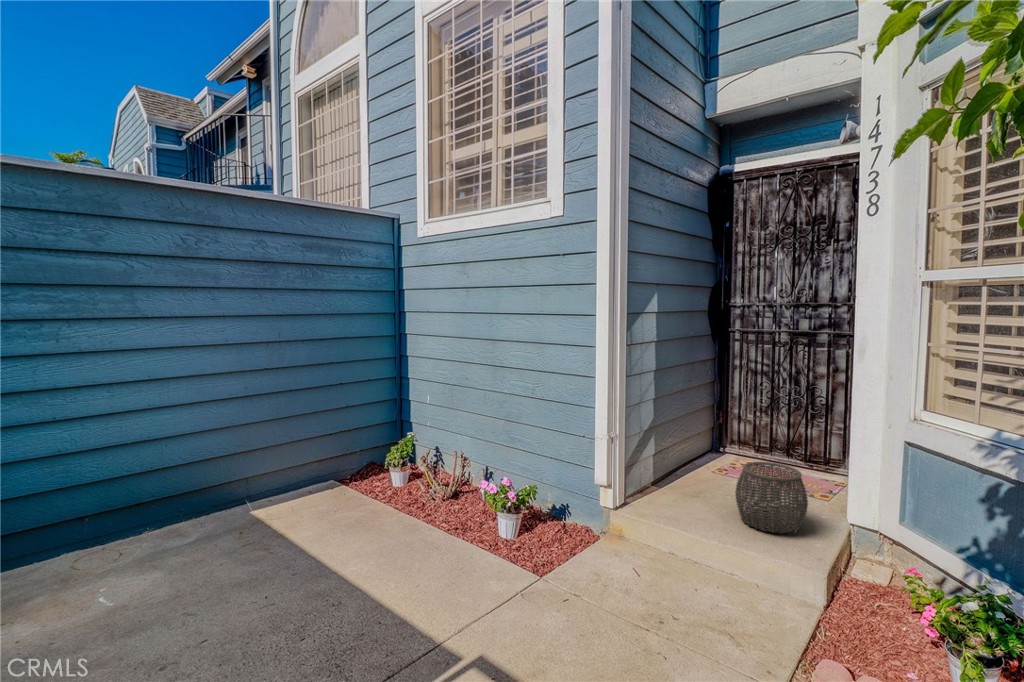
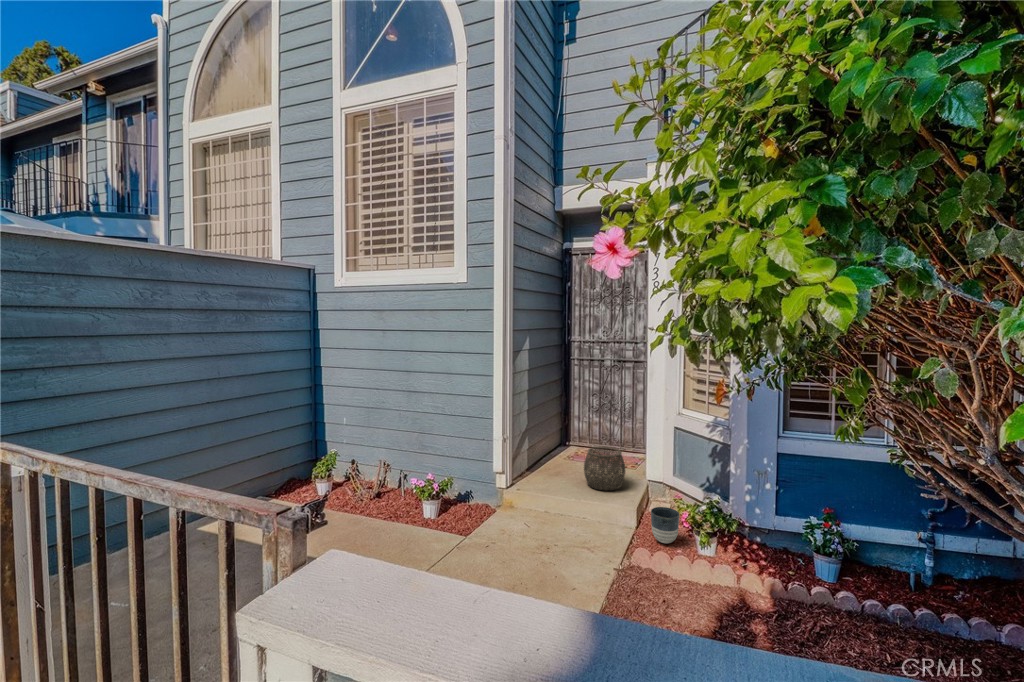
planter: none [852,578,912,647] -> present [651,507,679,543]

